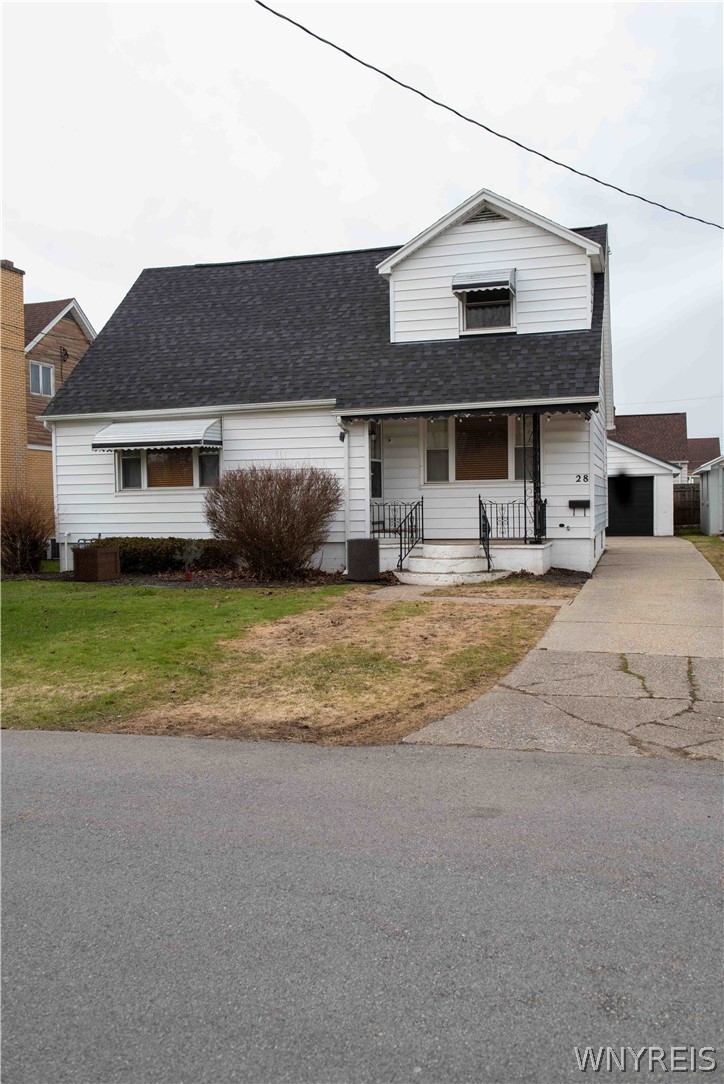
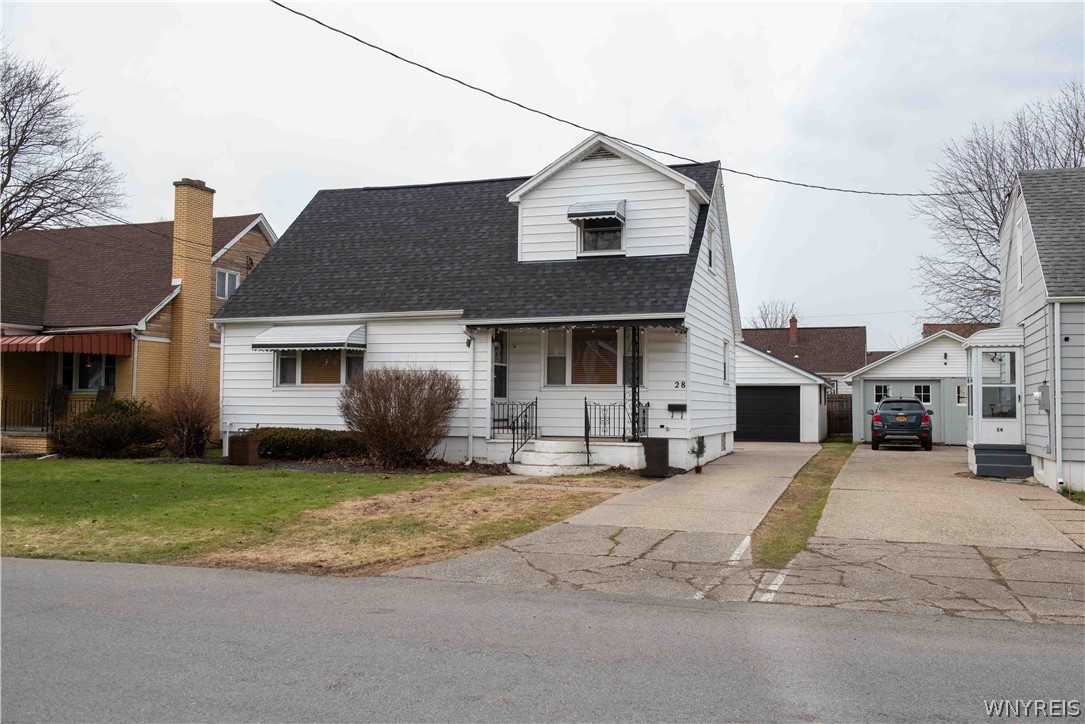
potted tree: present [173,538,203,581] -> present [688,435,706,473]
trash can: present [347,538,380,581] -> present [639,438,669,477]

